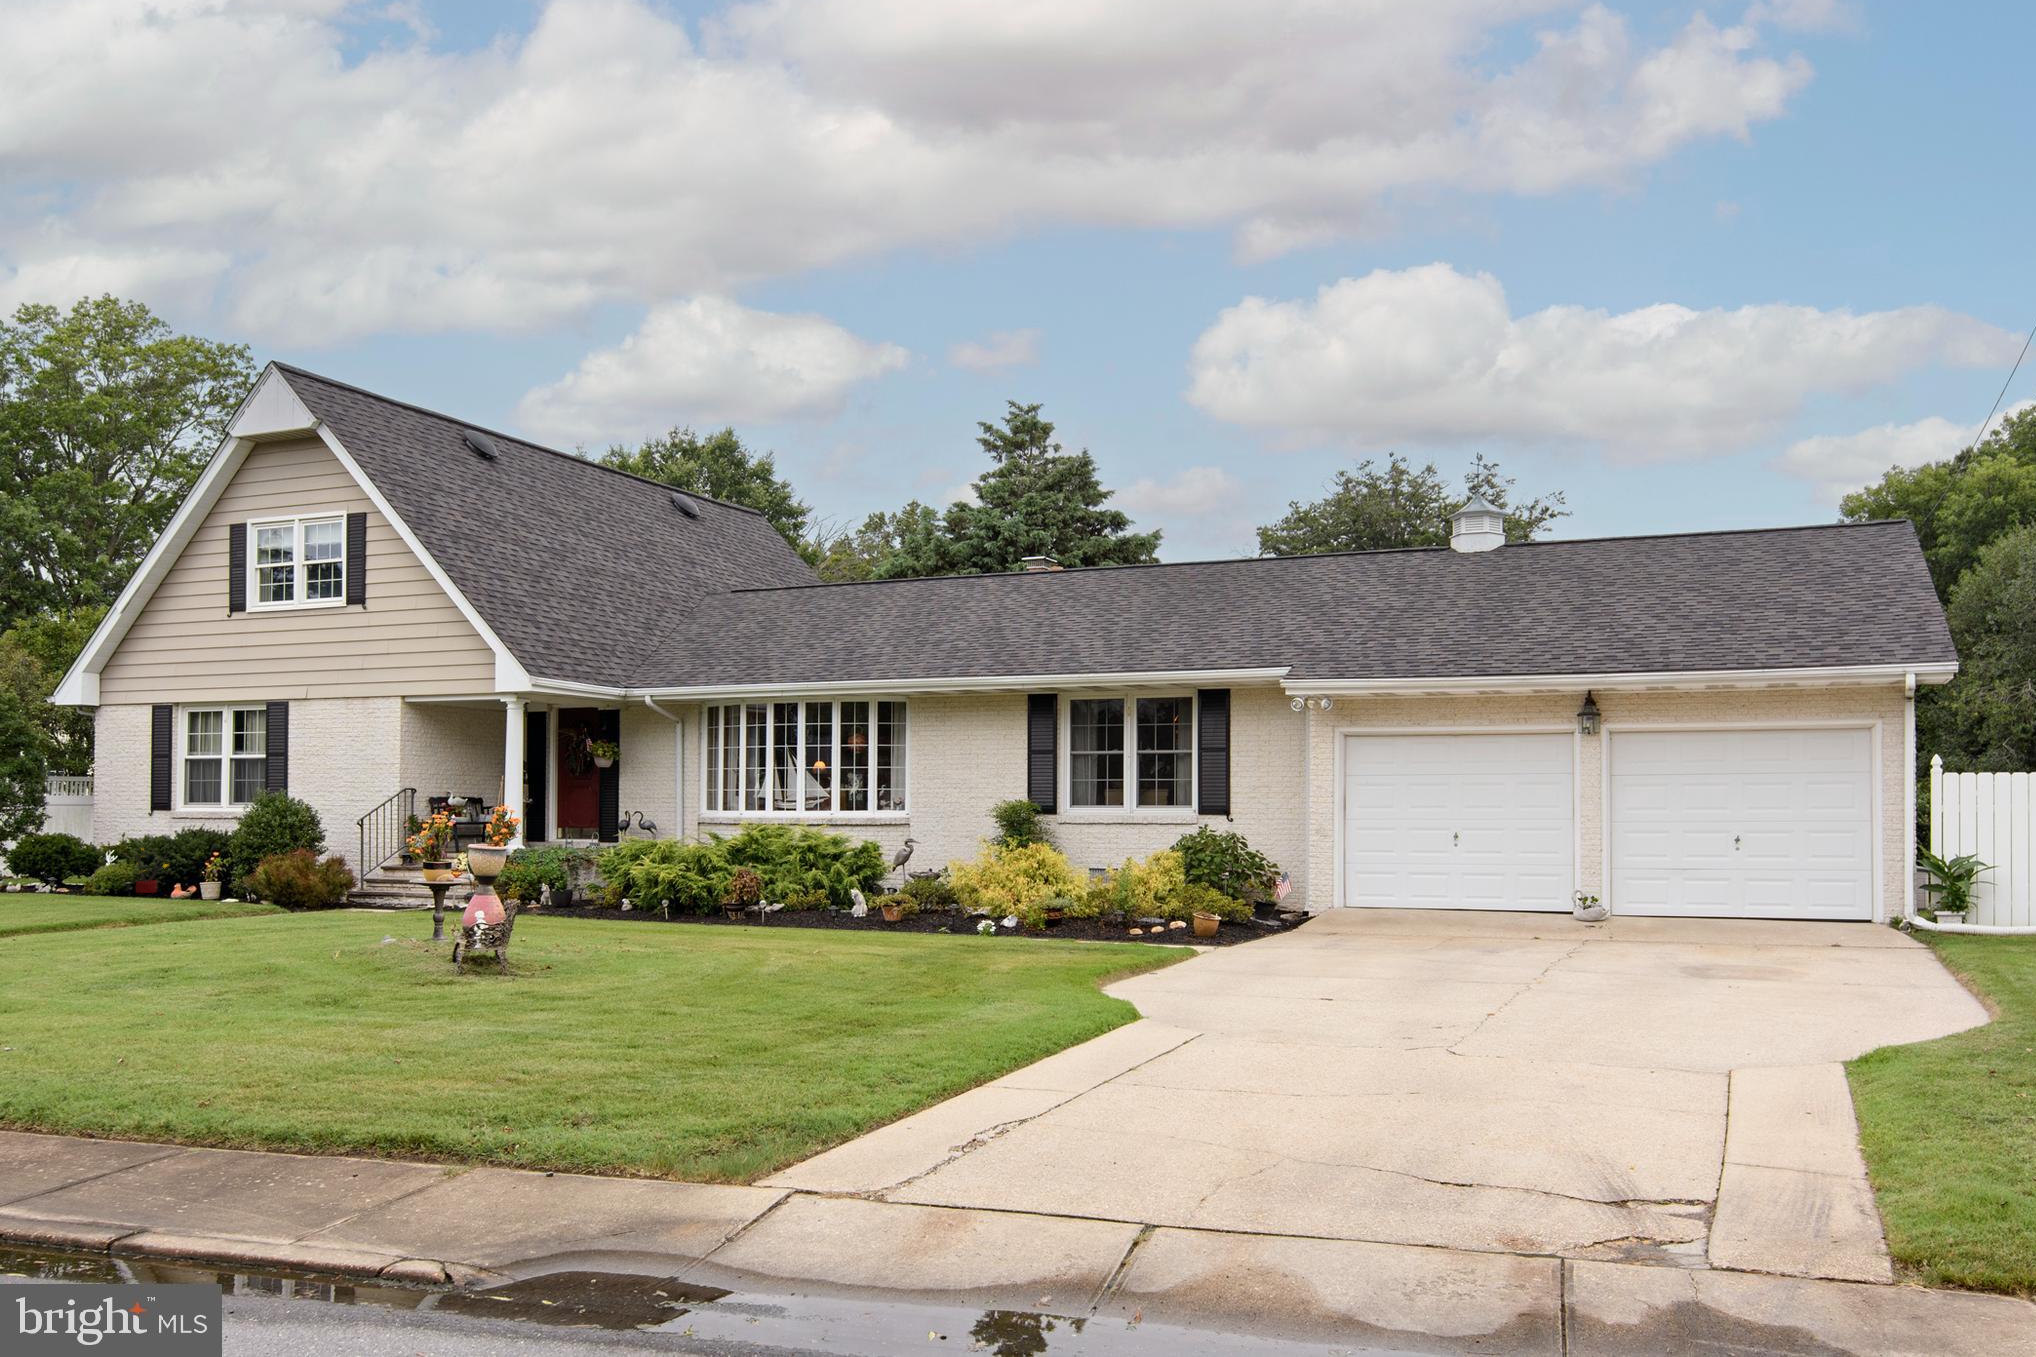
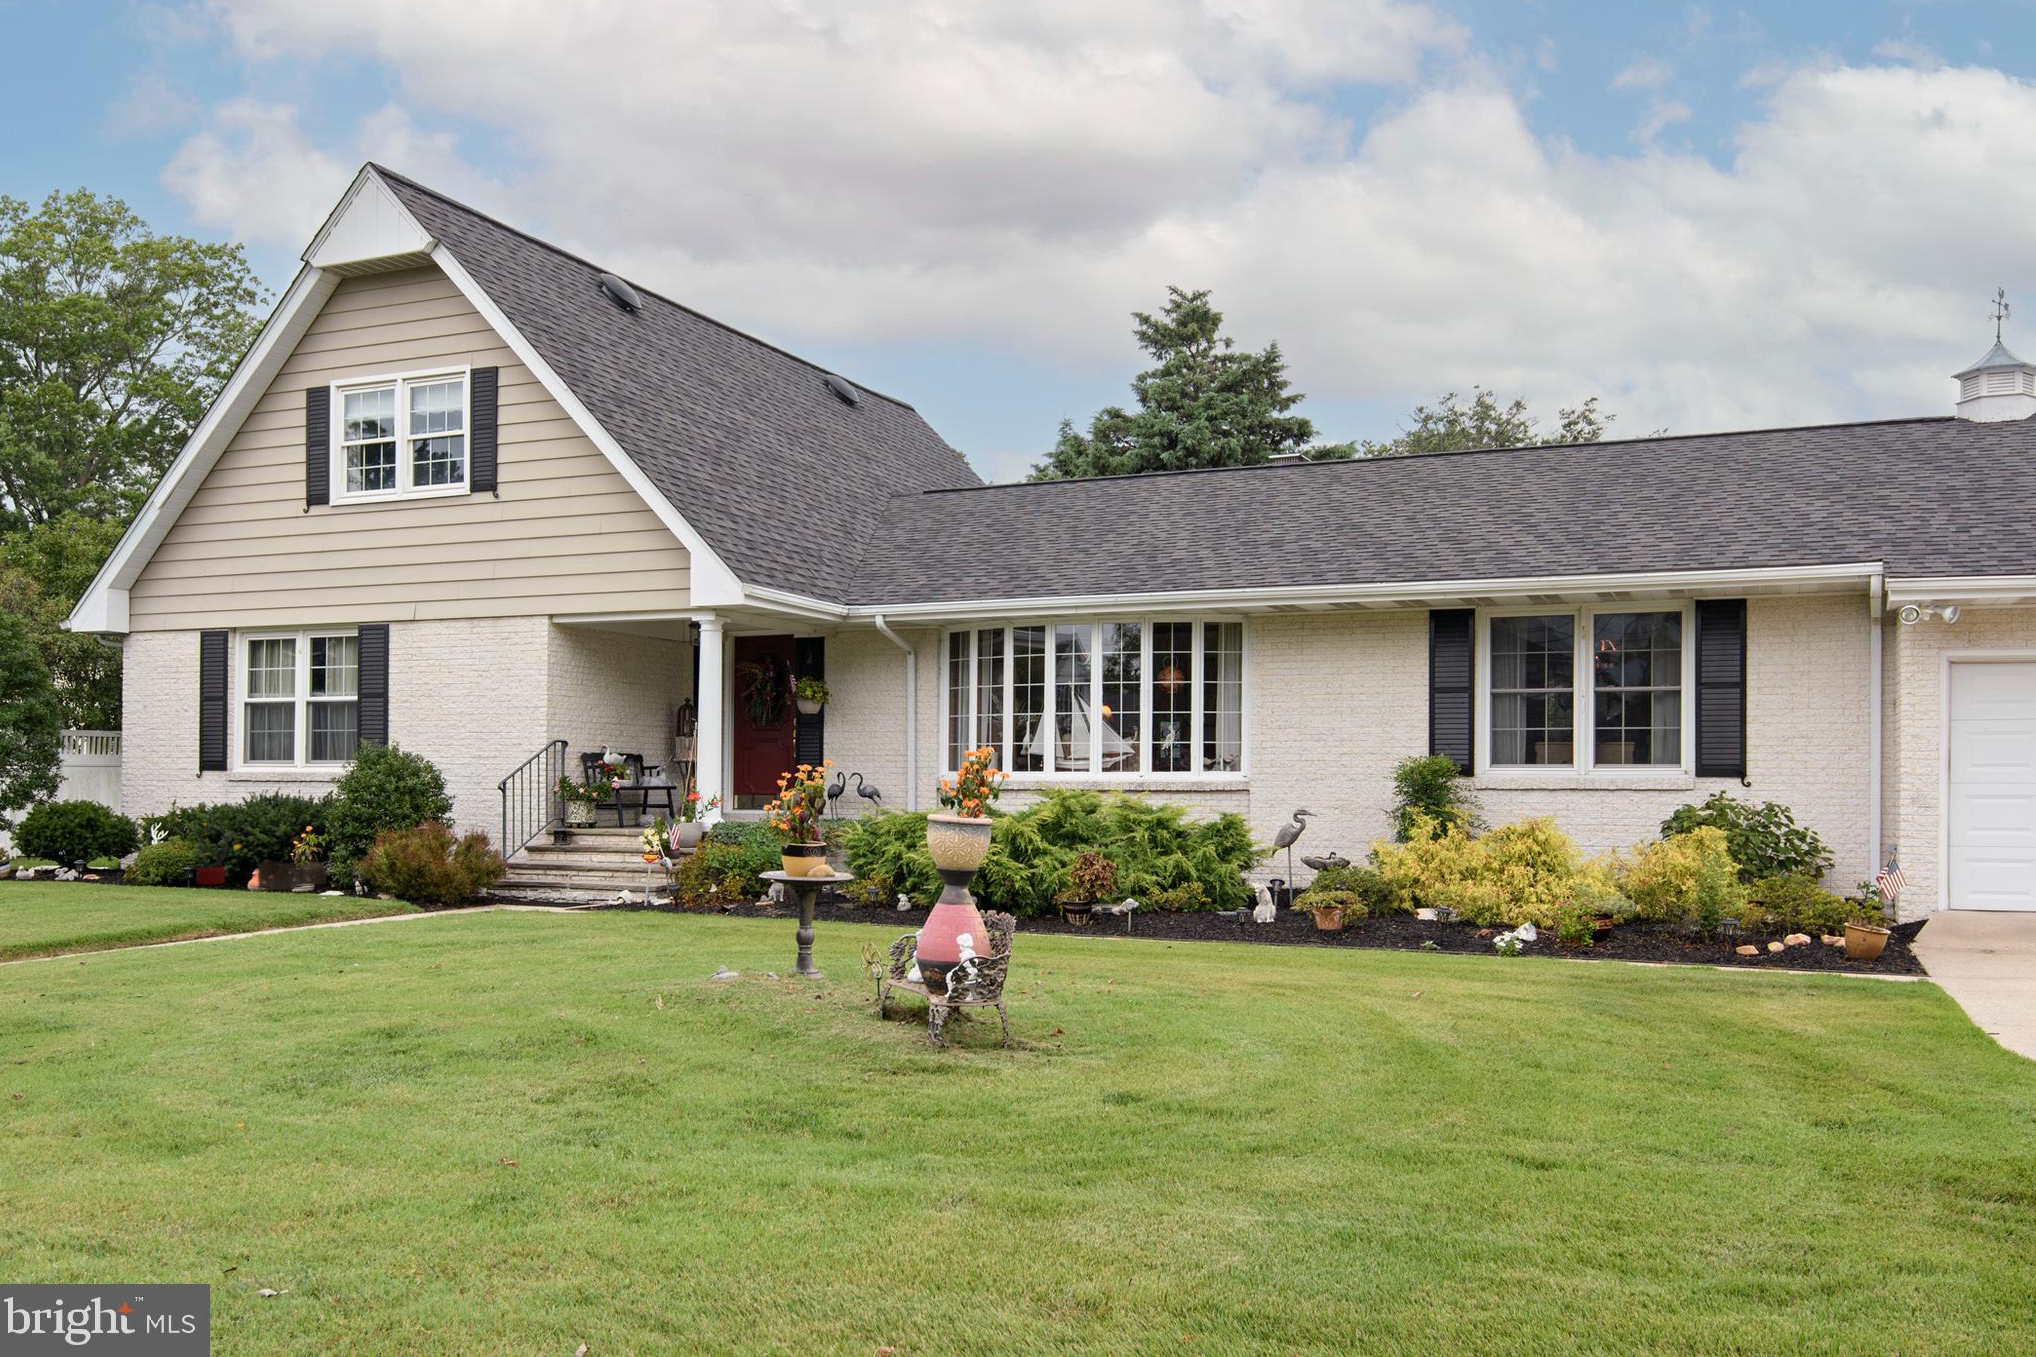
woven basket: none [180,874,232,897] -> present [258,859,326,890]

